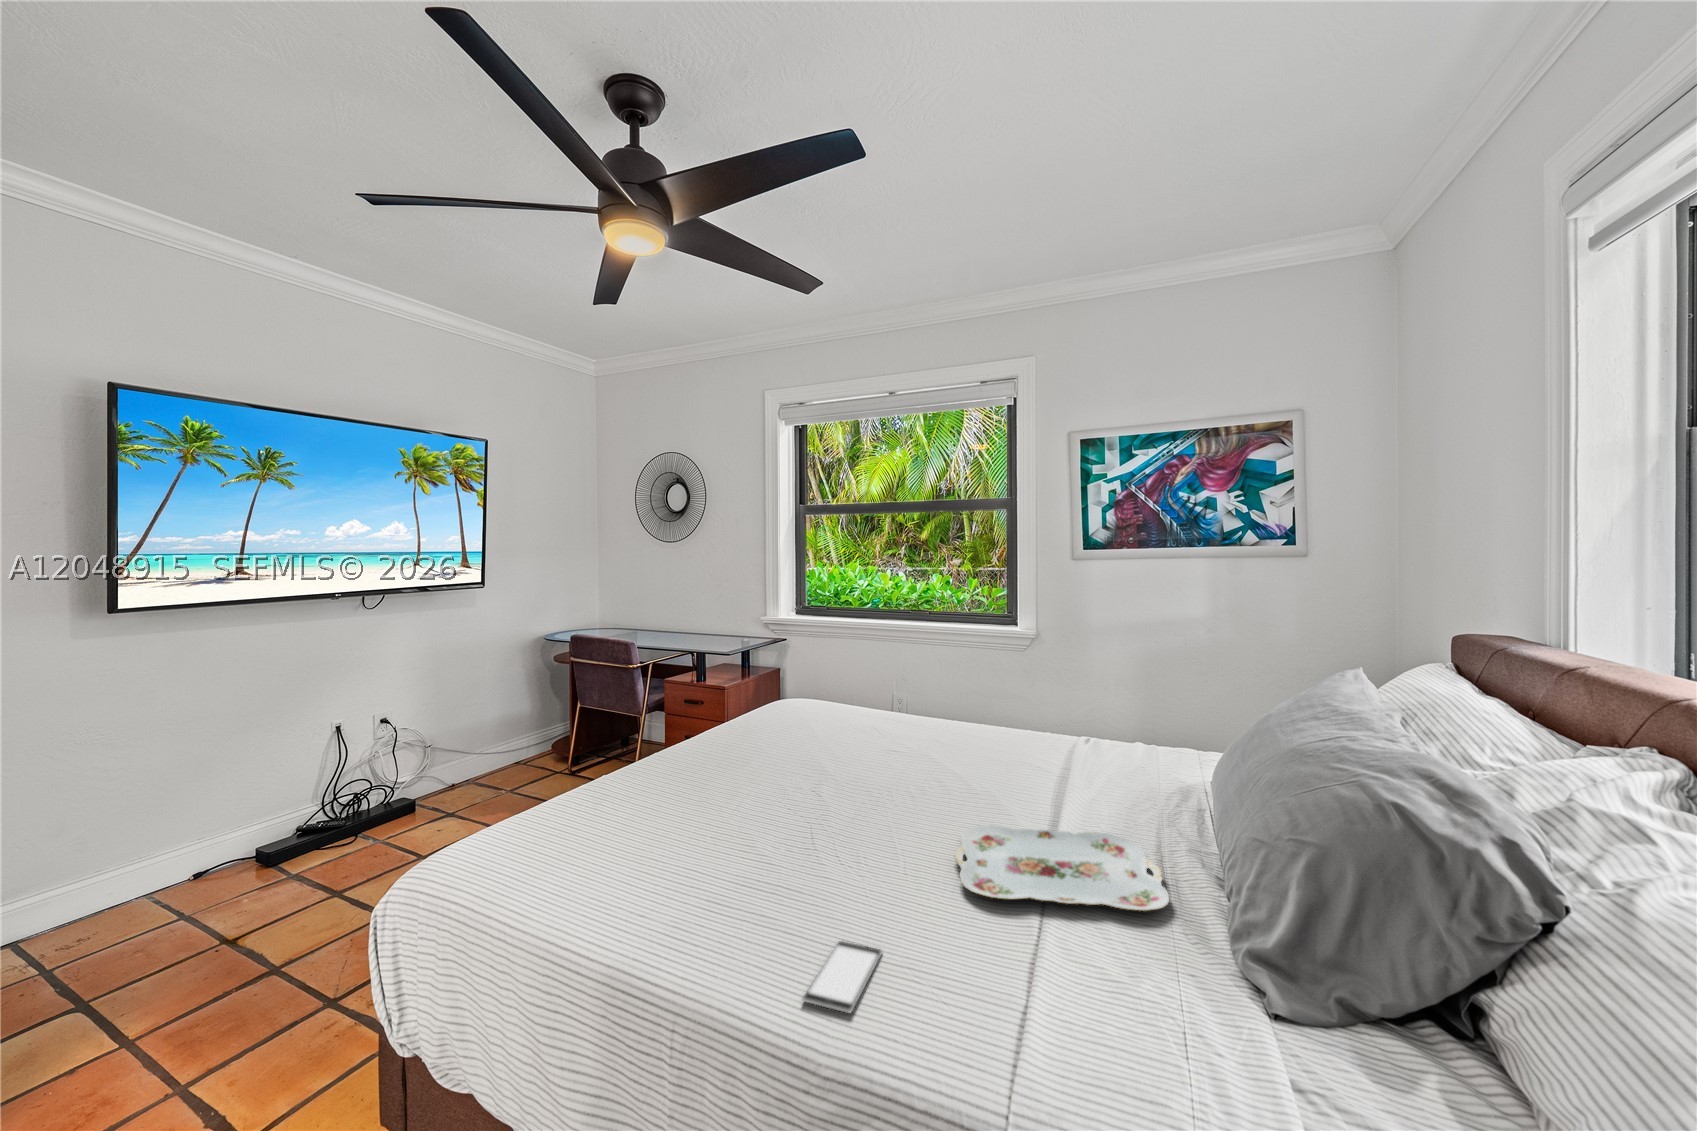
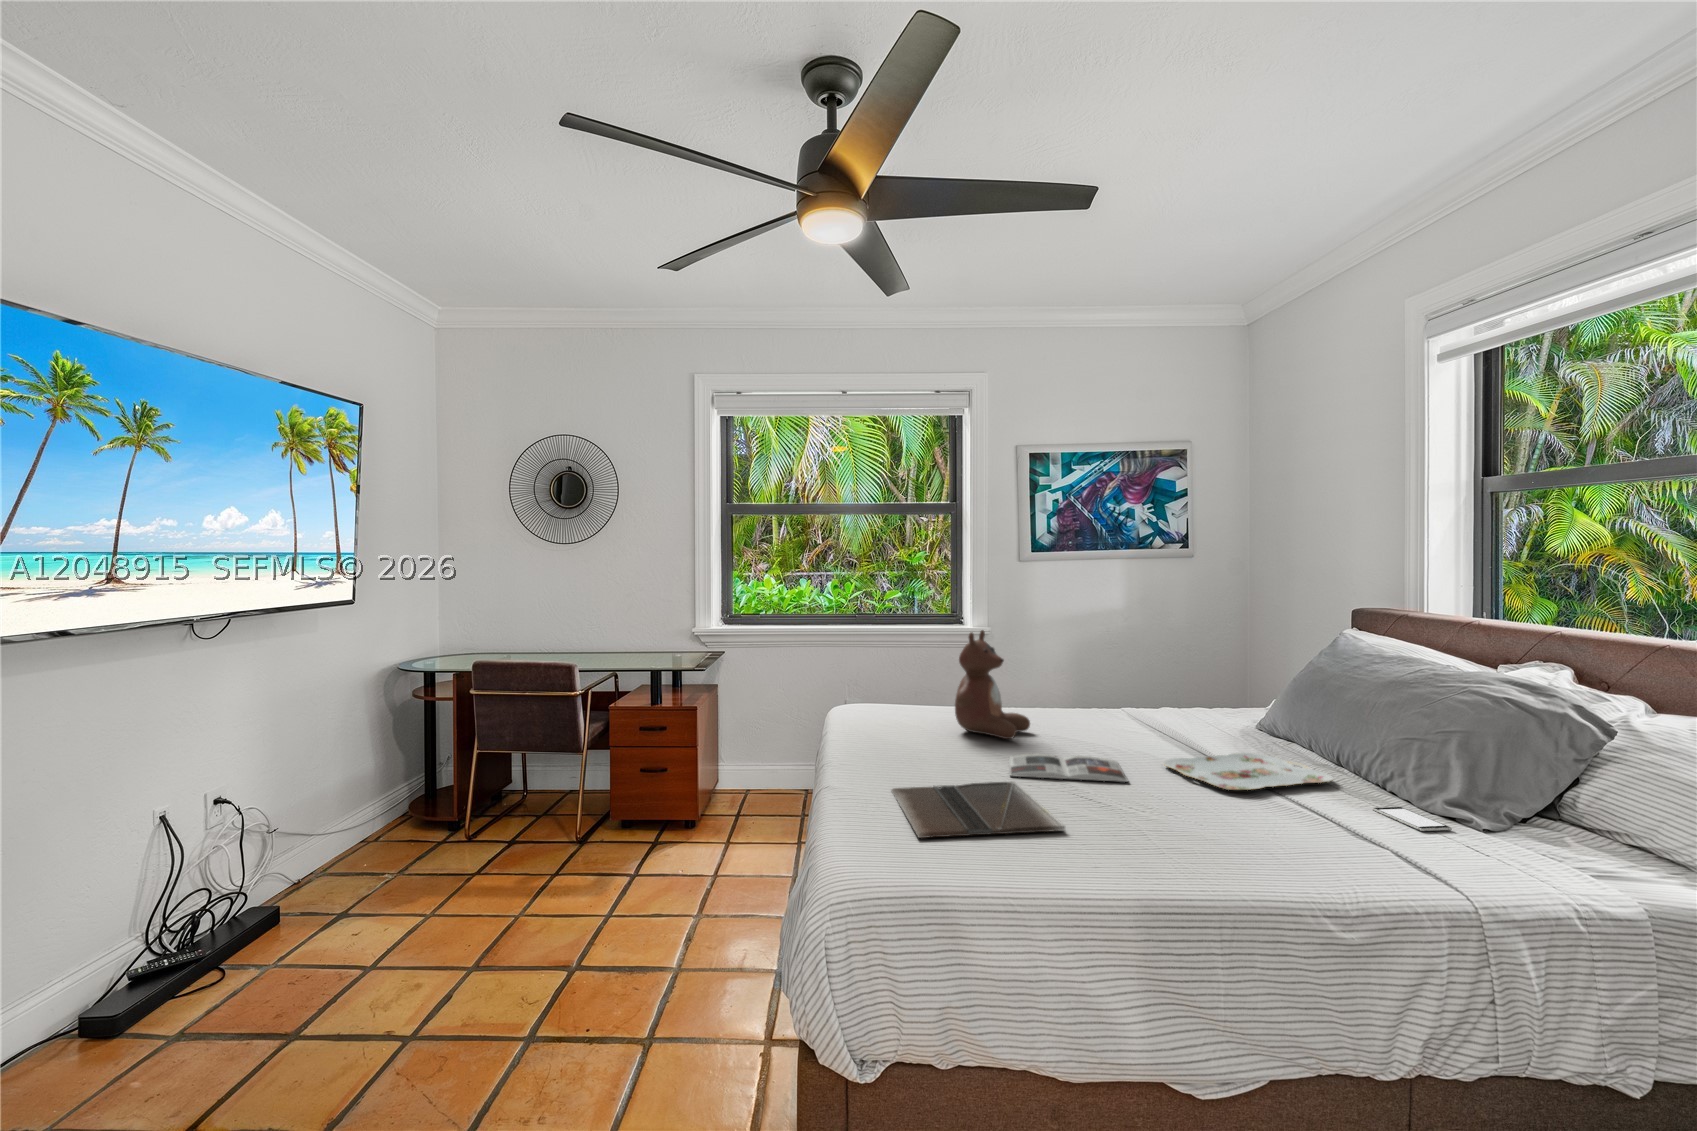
stuffed bear: none [812,639,906,766] -> present [955,630,1030,739]
magazine: none [767,788,923,850] -> present [1009,754,1128,782]
laptop: none [515,808,751,906] -> present [892,782,1065,838]
smartphone: present [802,941,882,1013] -> present [1372,807,1452,831]

